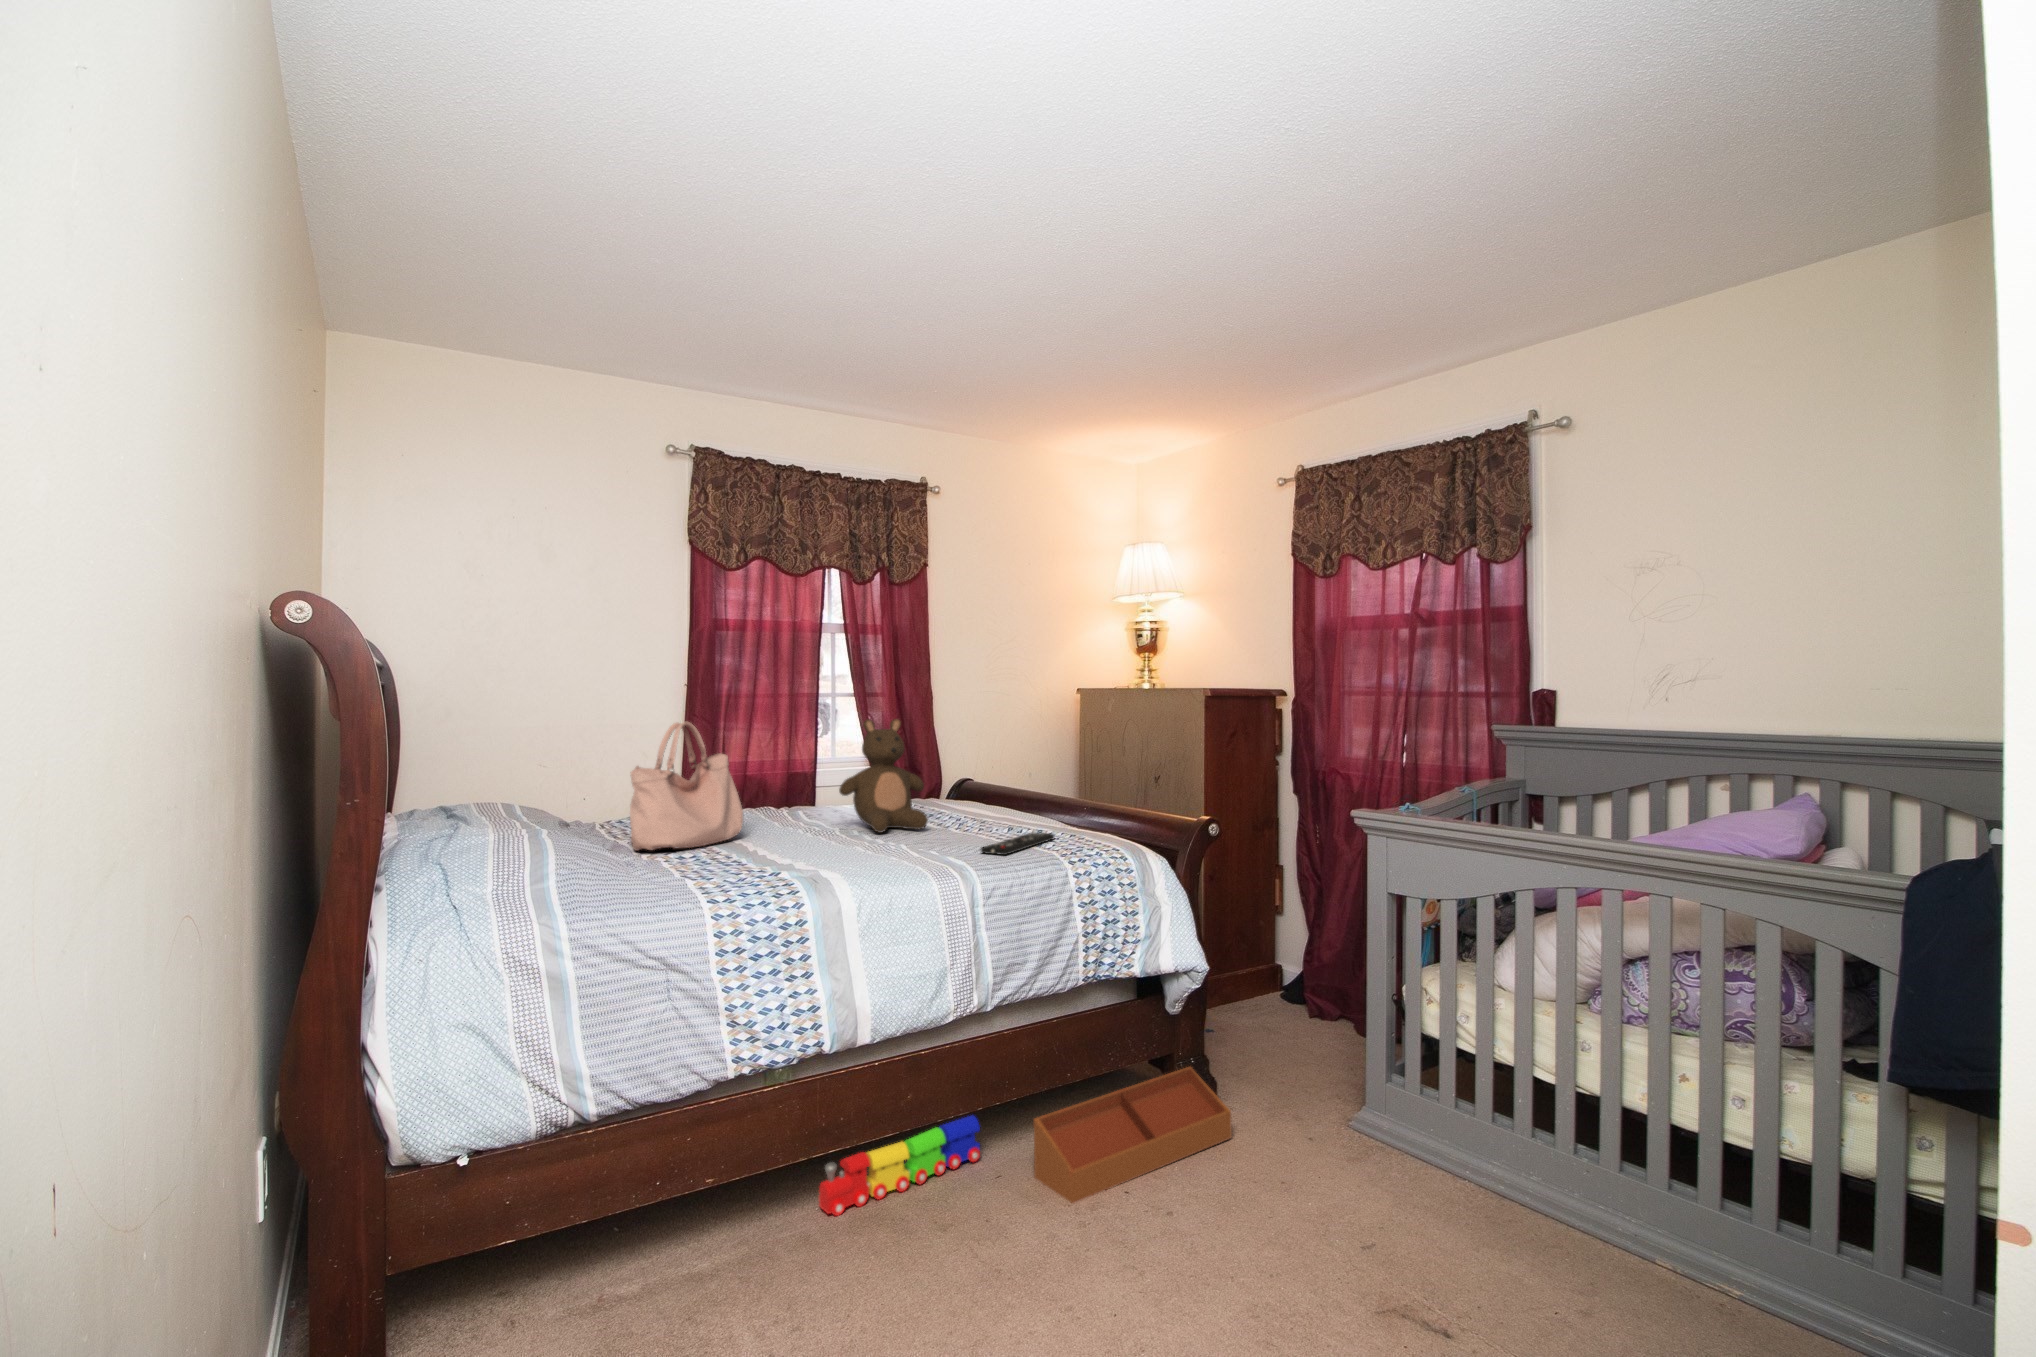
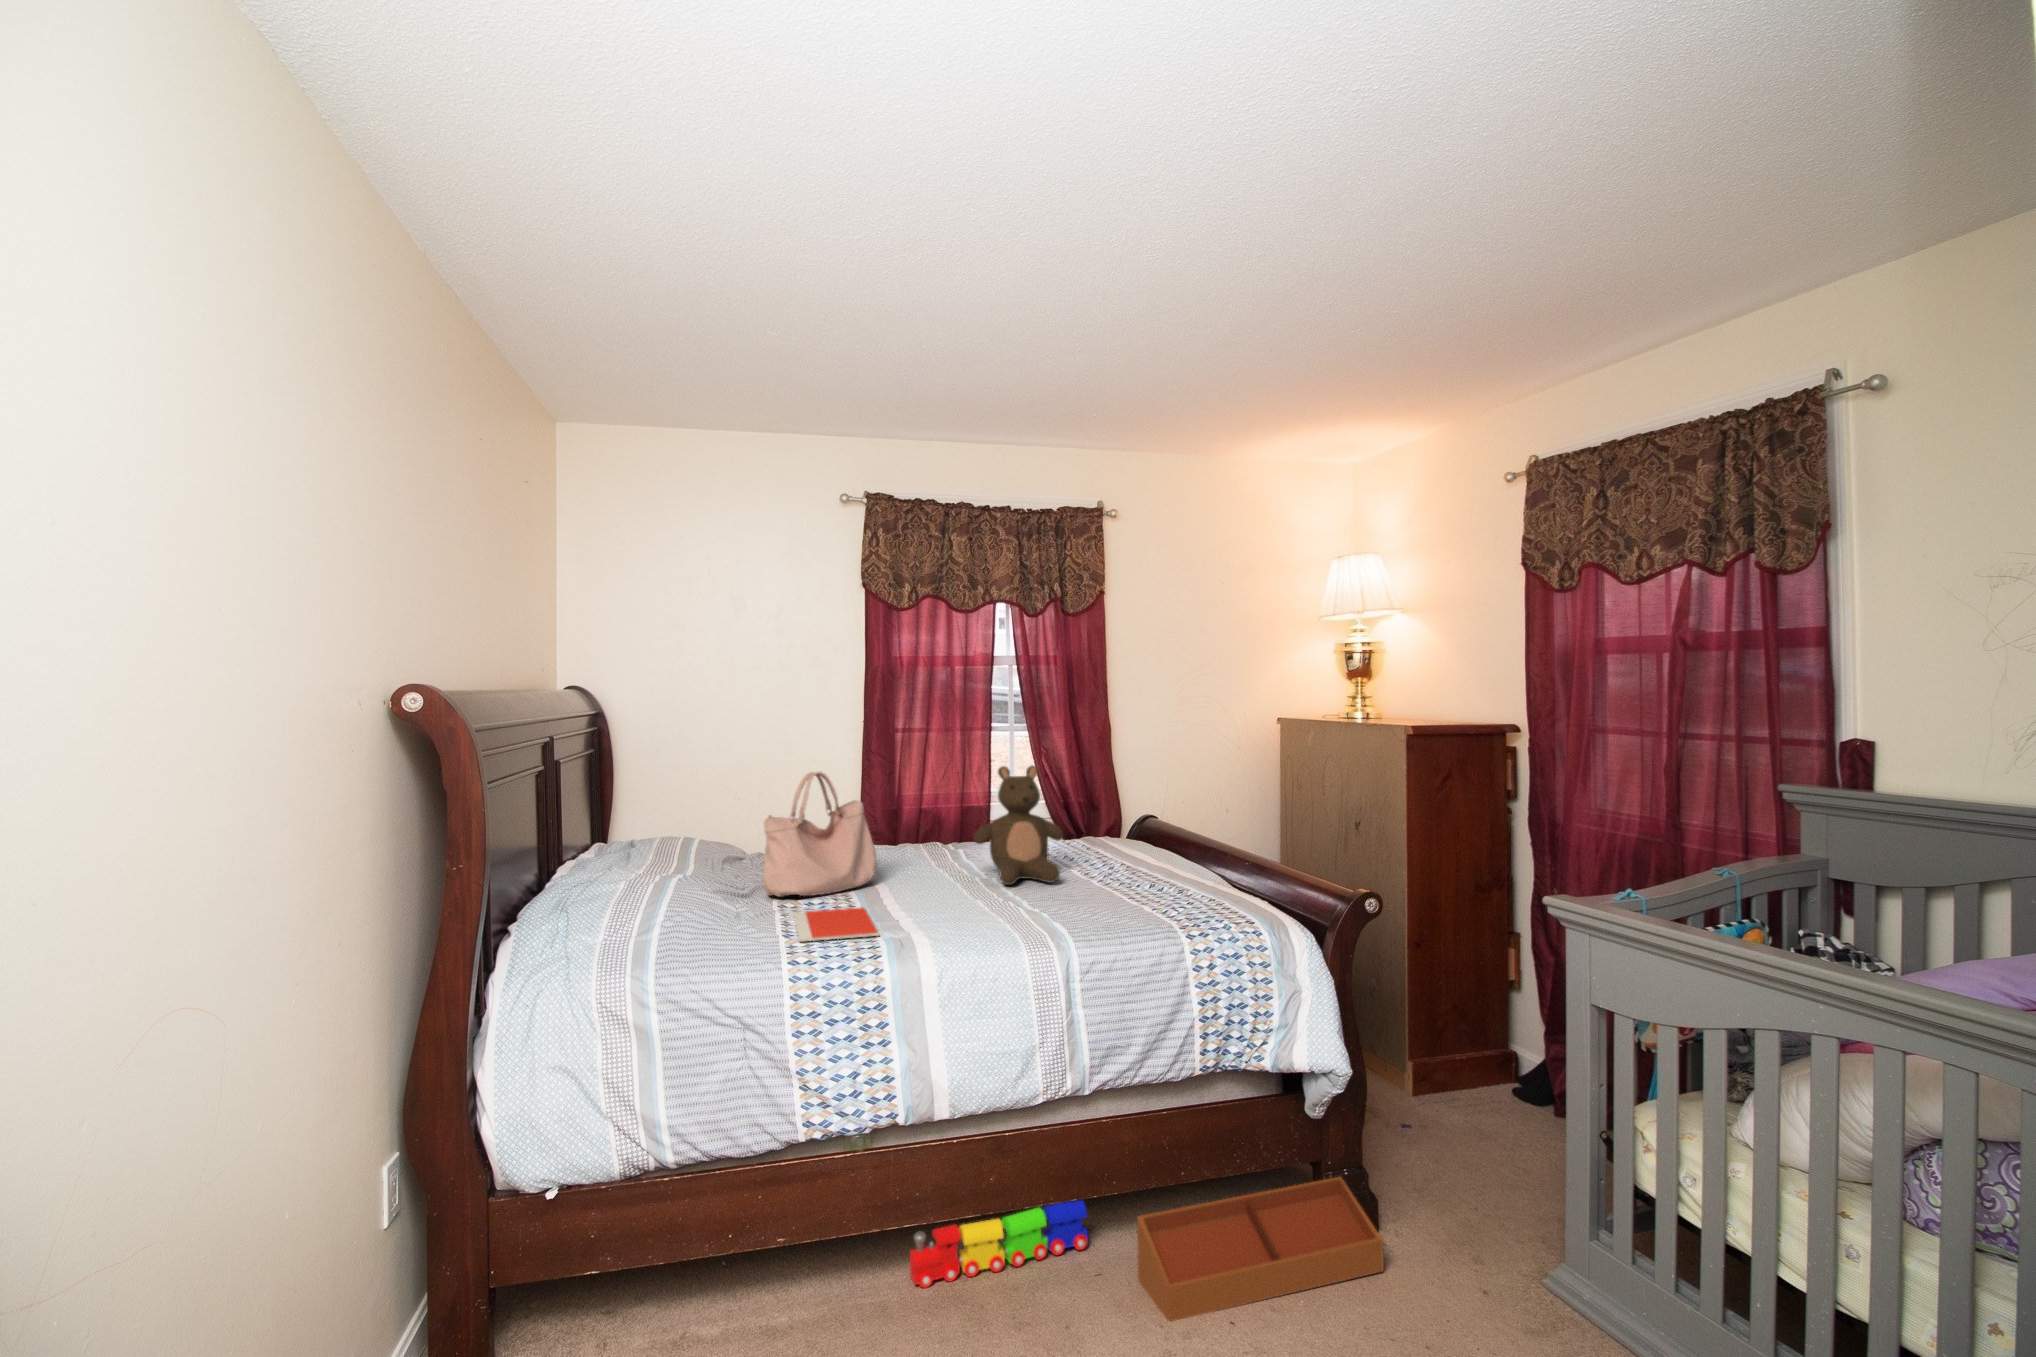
remote control: present [981,833,1054,855] -> none [1089,895,1184,925]
notebook: none [679,854,791,882] -> present [794,907,879,941]

